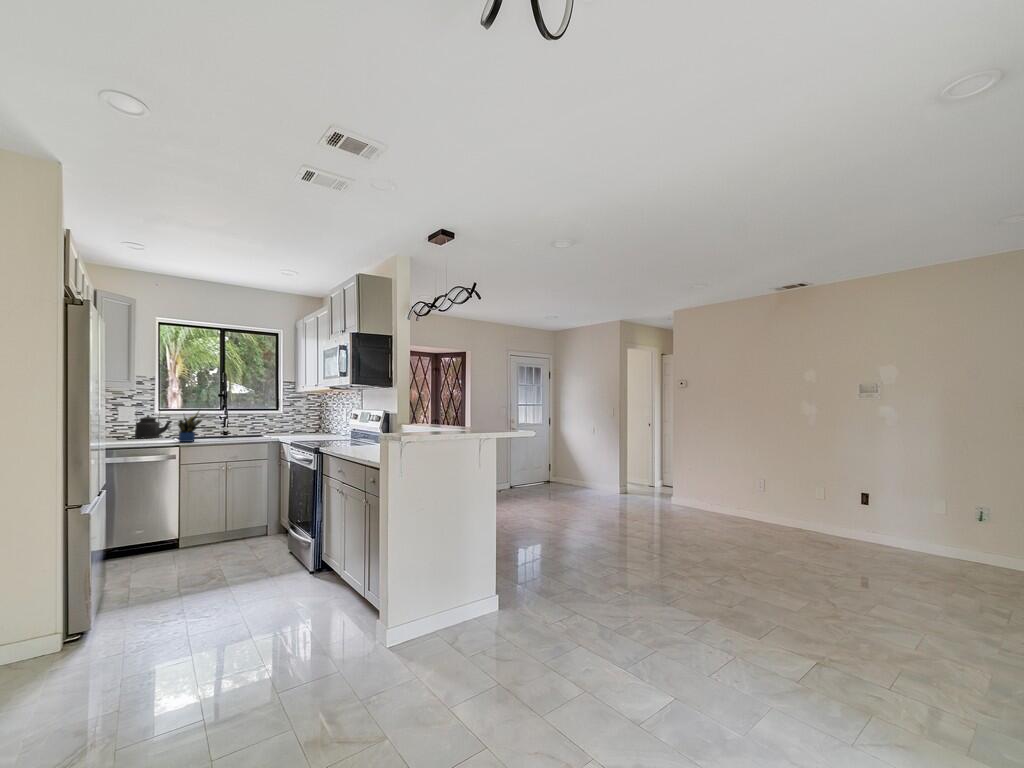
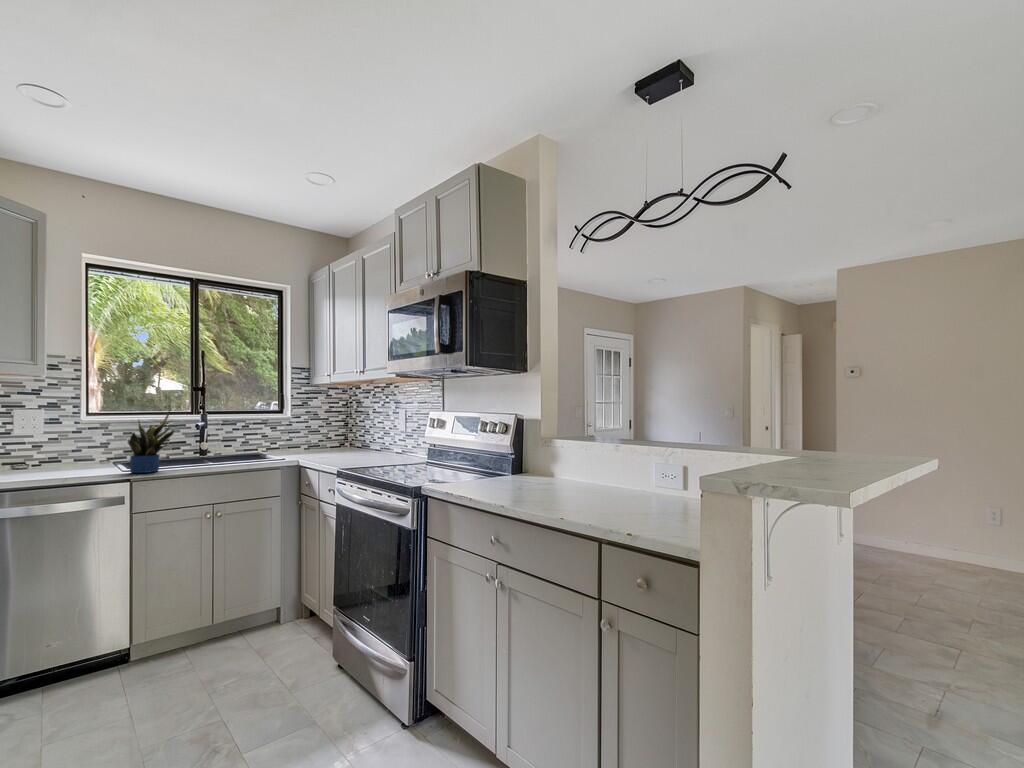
kettle: present [135,411,171,438] -> none [44,414,111,465]

